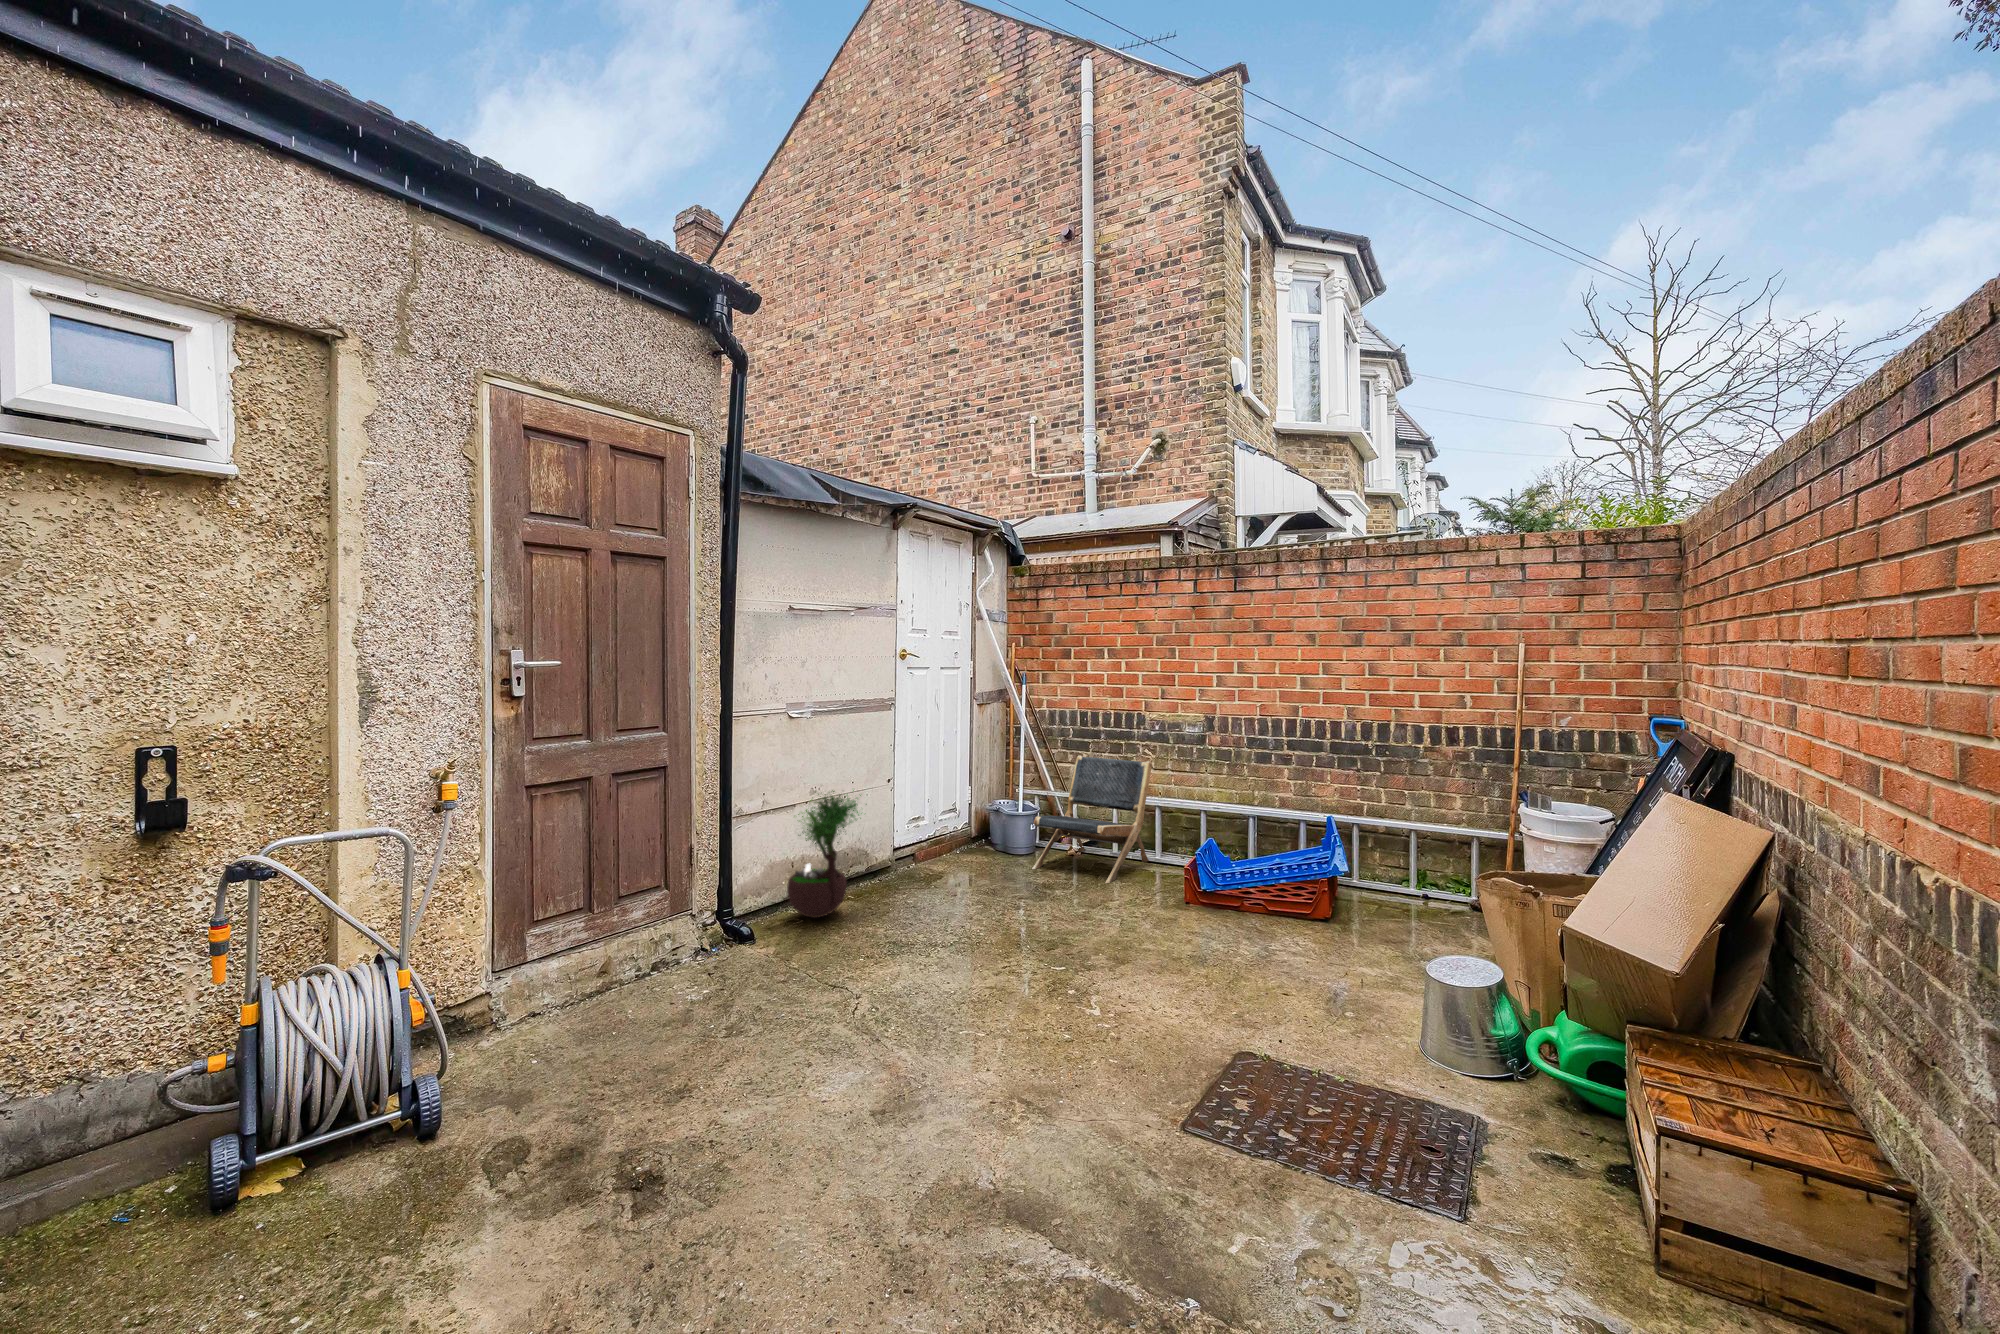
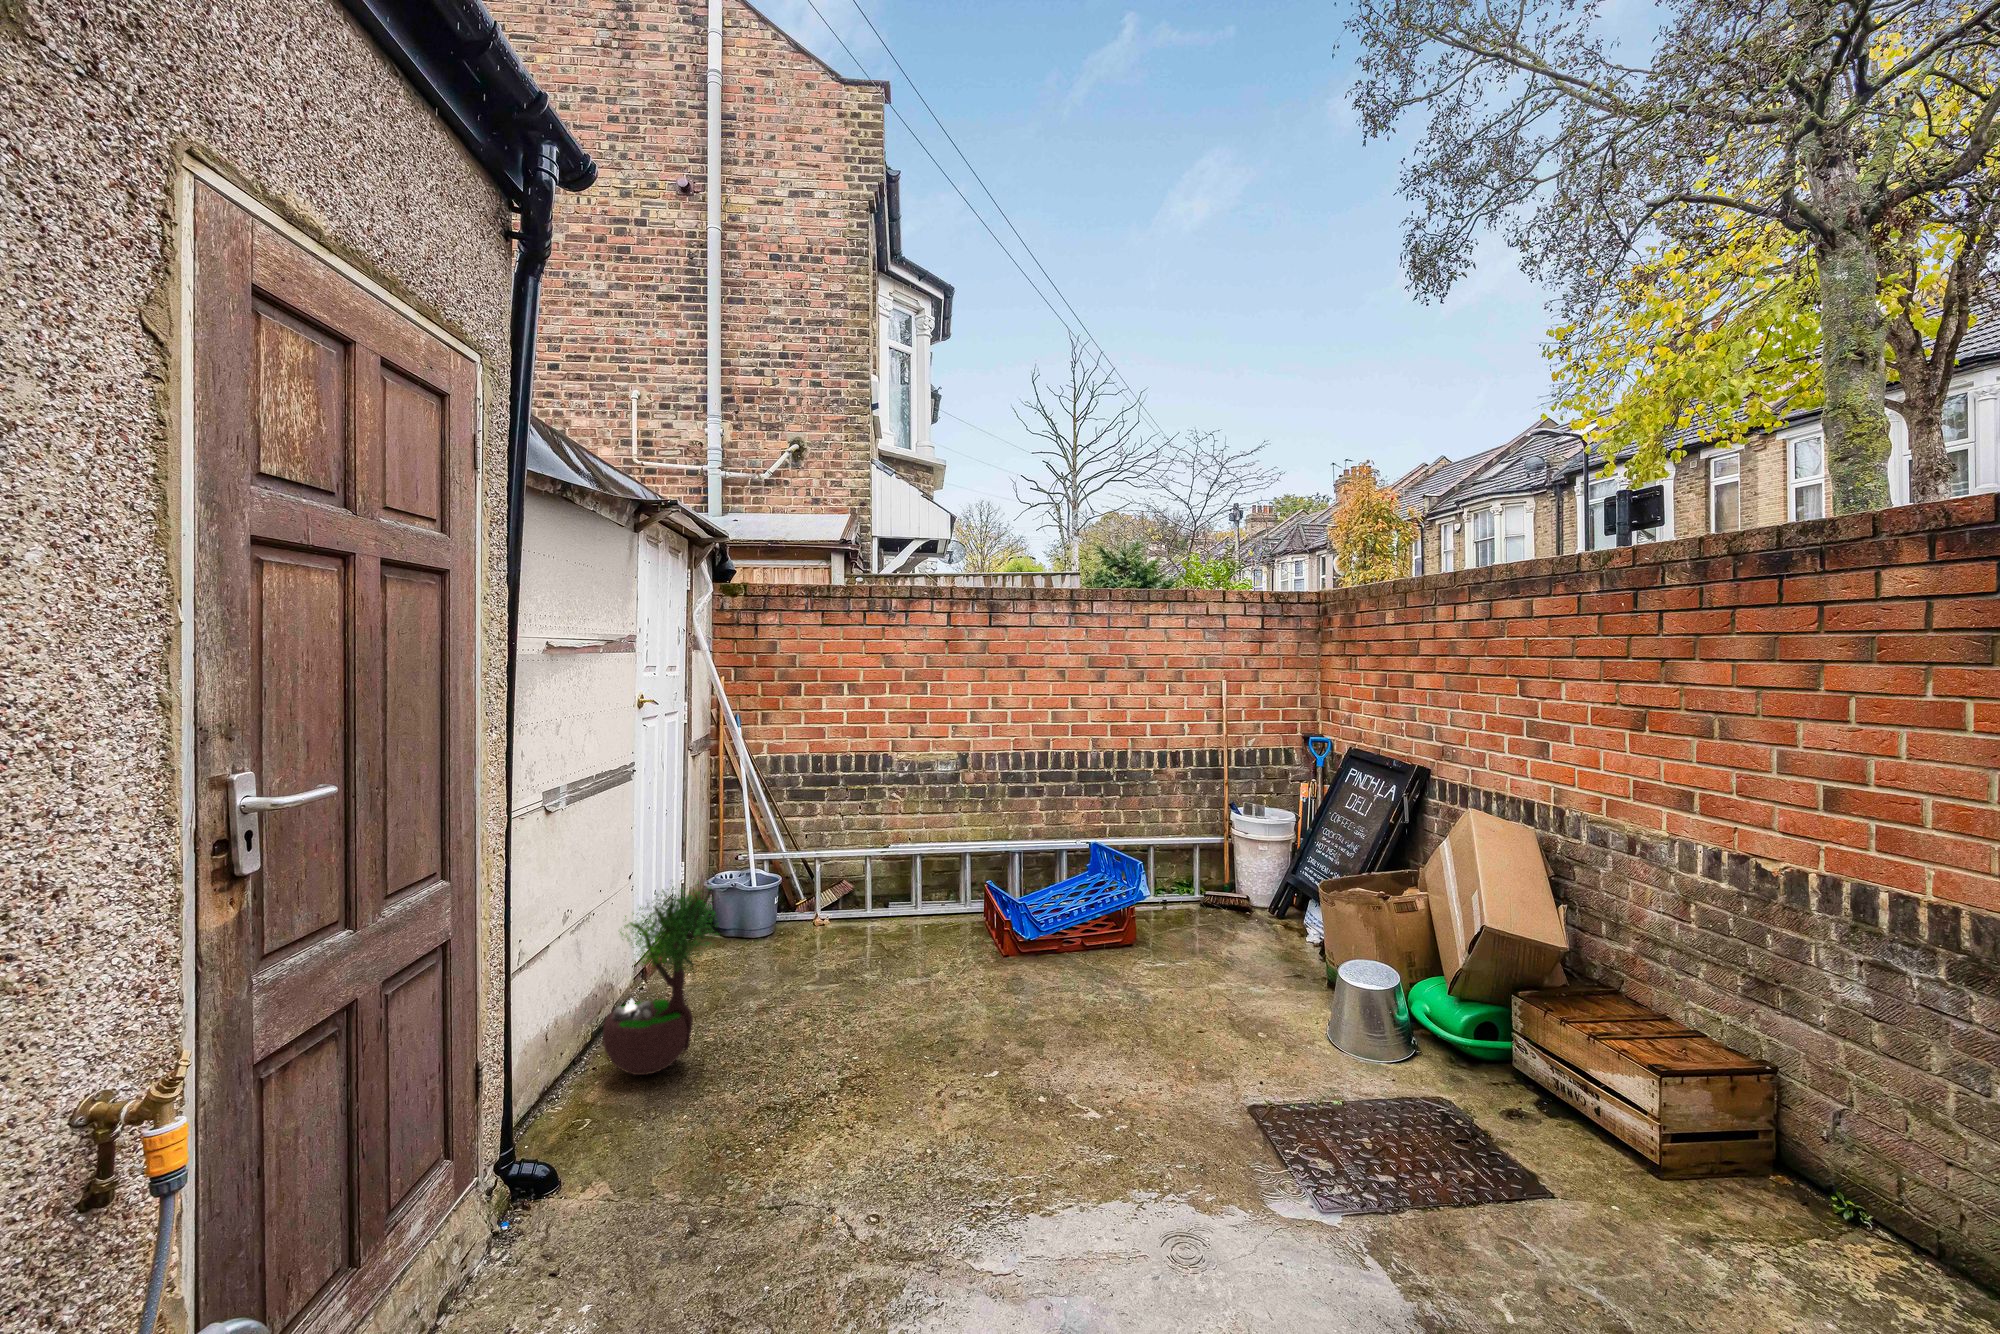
lounge chair: present [1032,755,1152,883] -> none [806,806,911,949]

